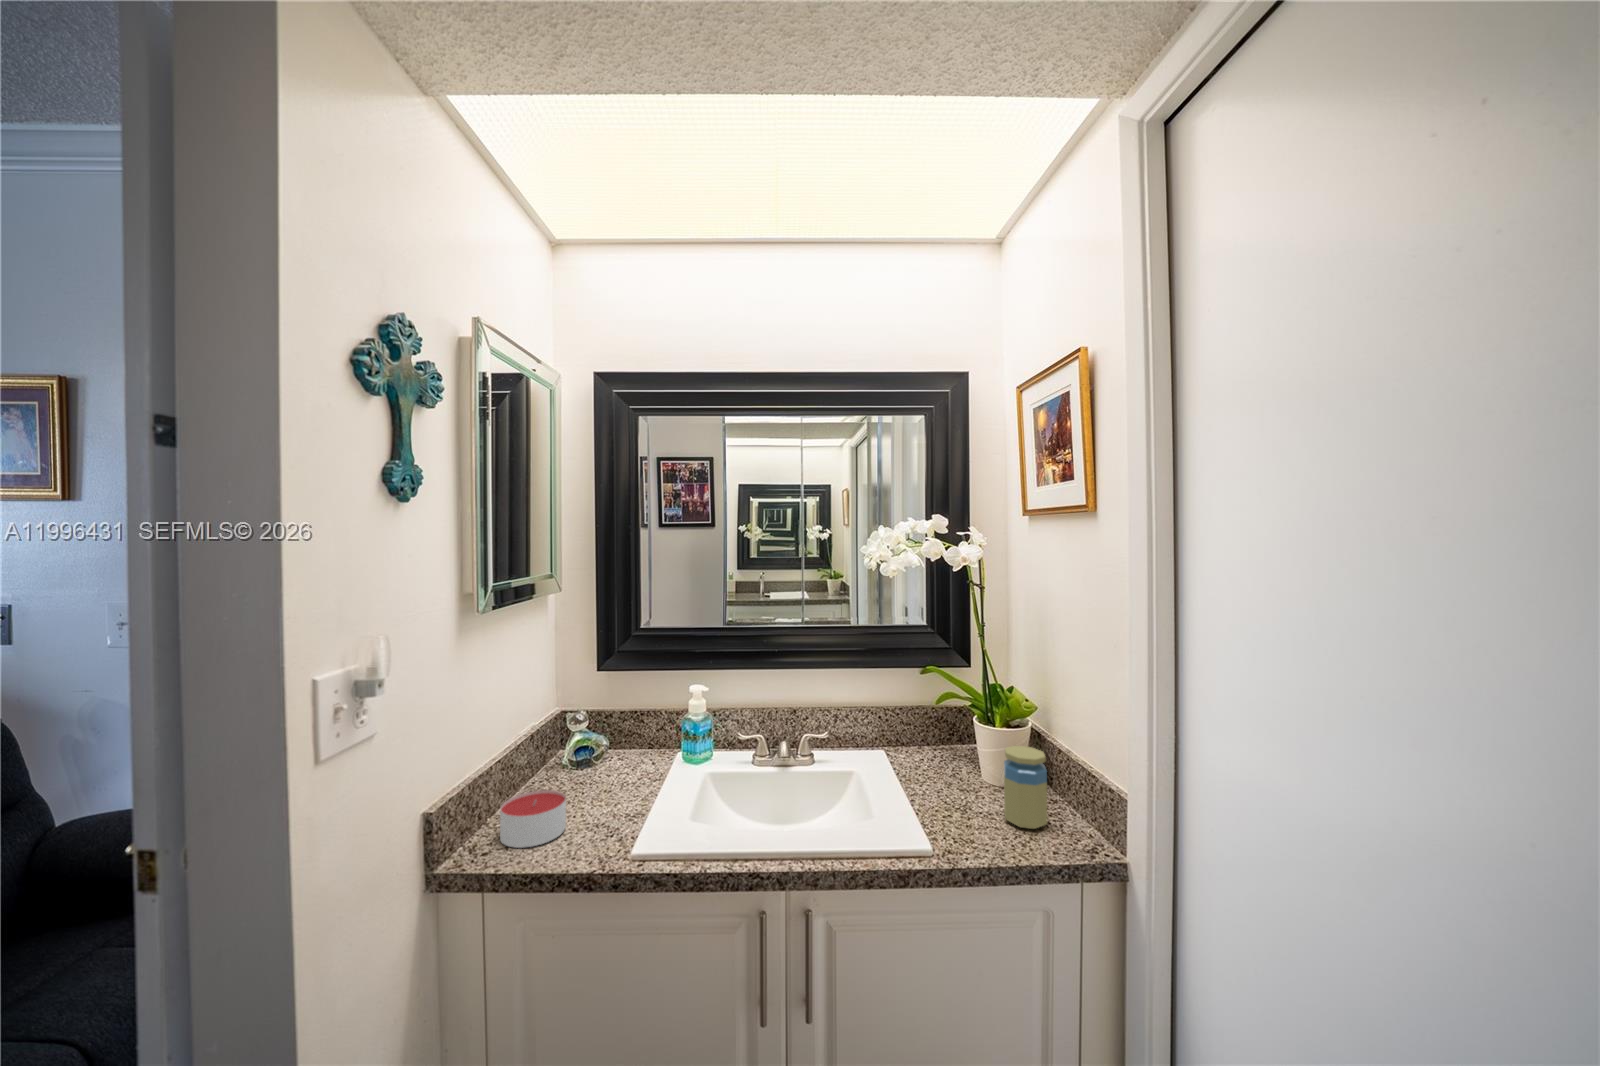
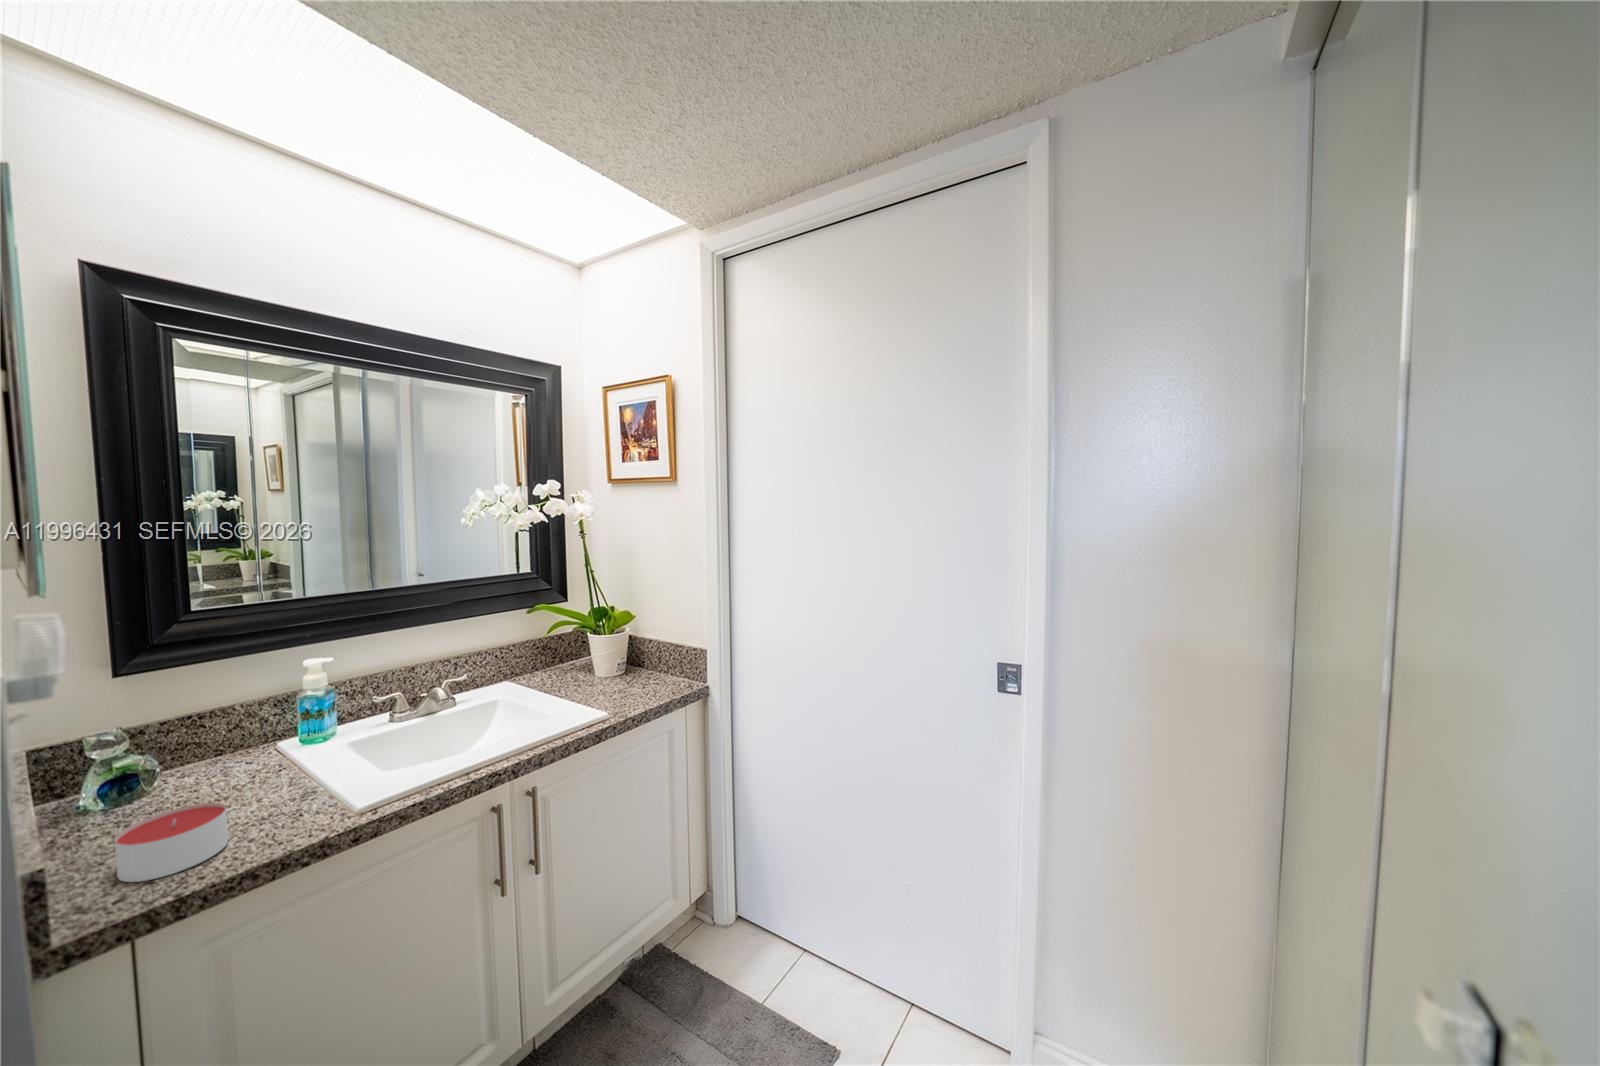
jar: present [1004,746,1047,829] -> none [627,639,657,689]

